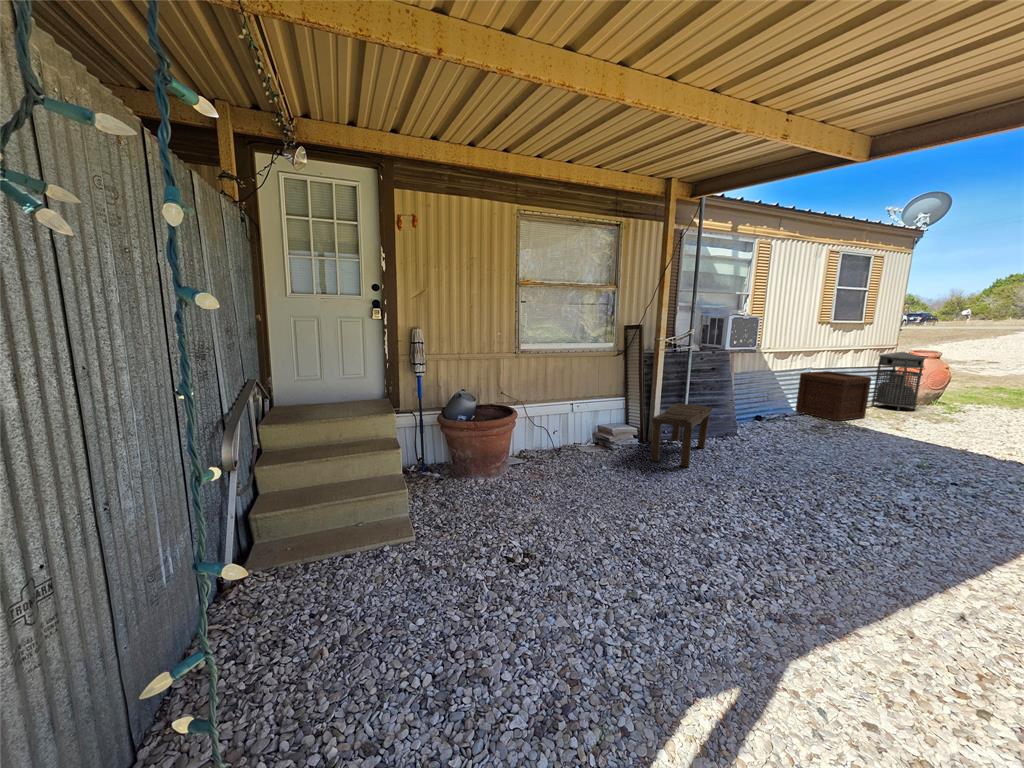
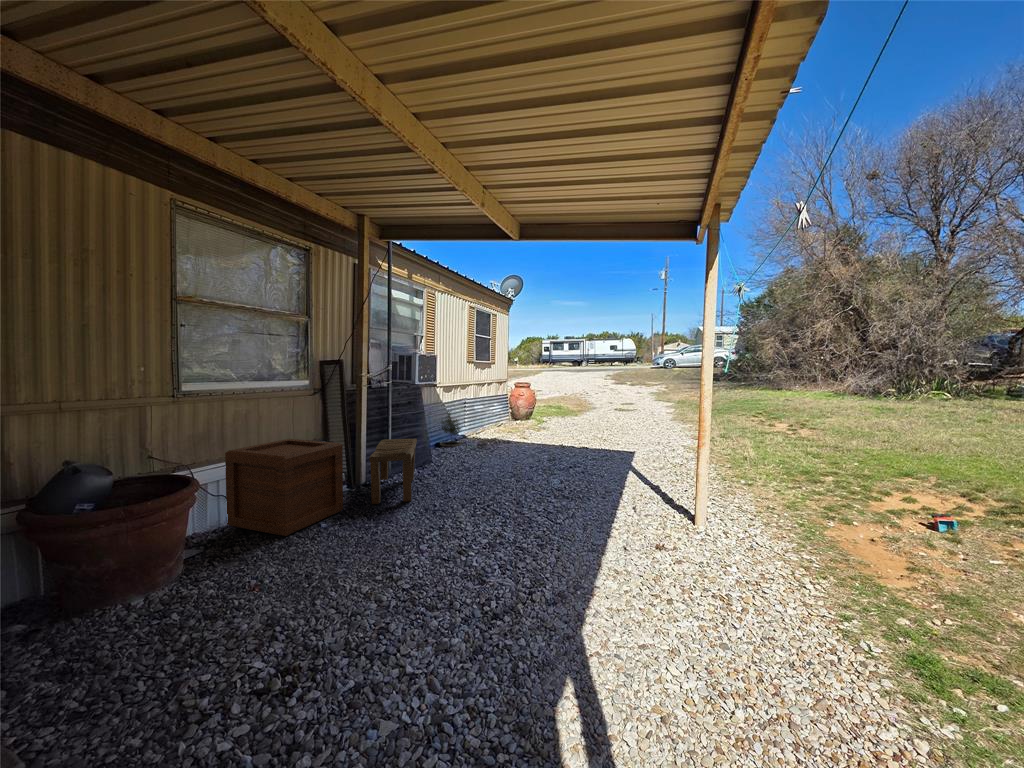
trash can: present [872,352,925,411] -> none [503,382,529,426]
wooden crate: present [796,371,871,421] -> present [225,439,343,536]
potted tree: none [760,377,794,422] -> present [441,411,461,446]

